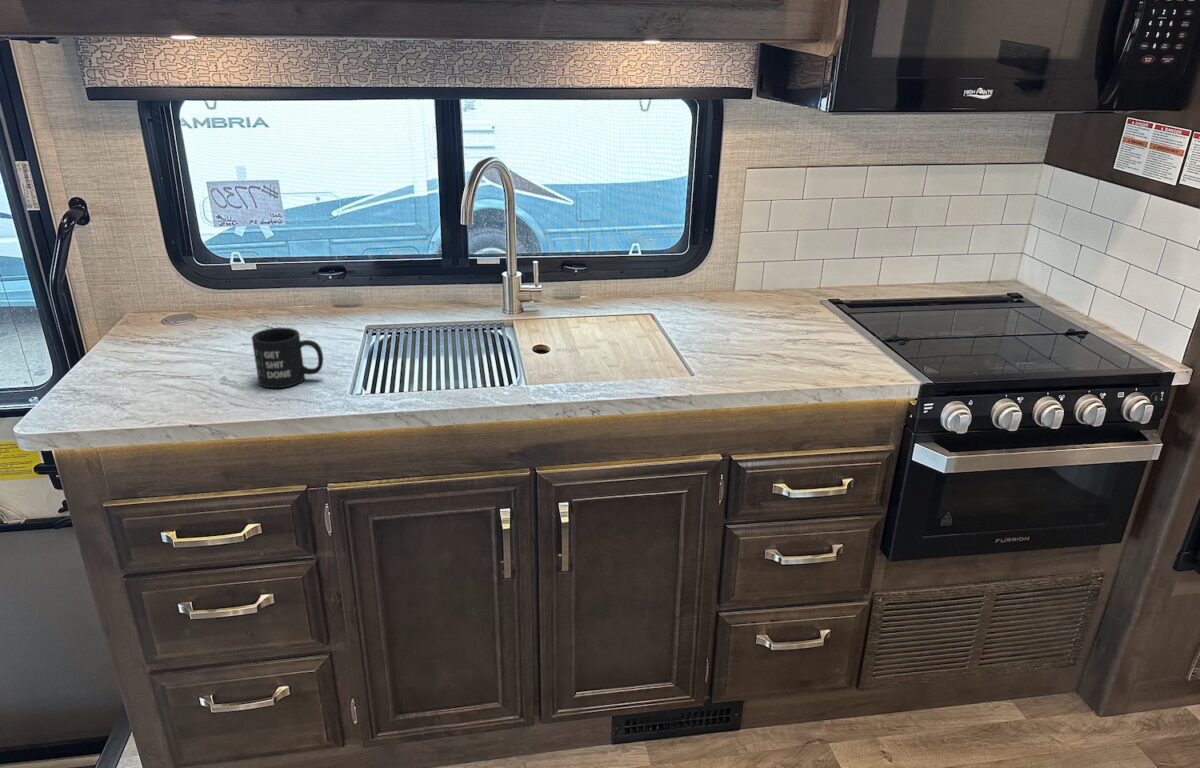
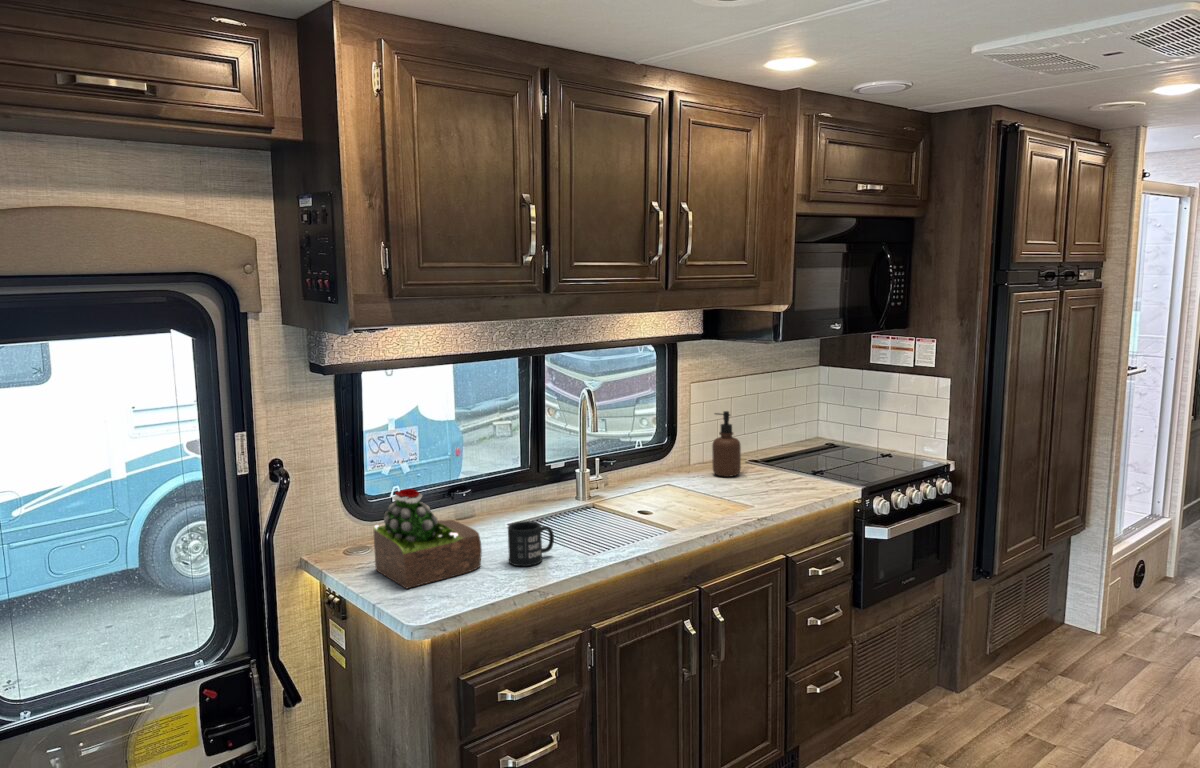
soap dispenser: none [746,217,791,317] -> present [712,411,741,477]
succulent plant: none [102,260,257,382] -> present [374,489,482,588]

